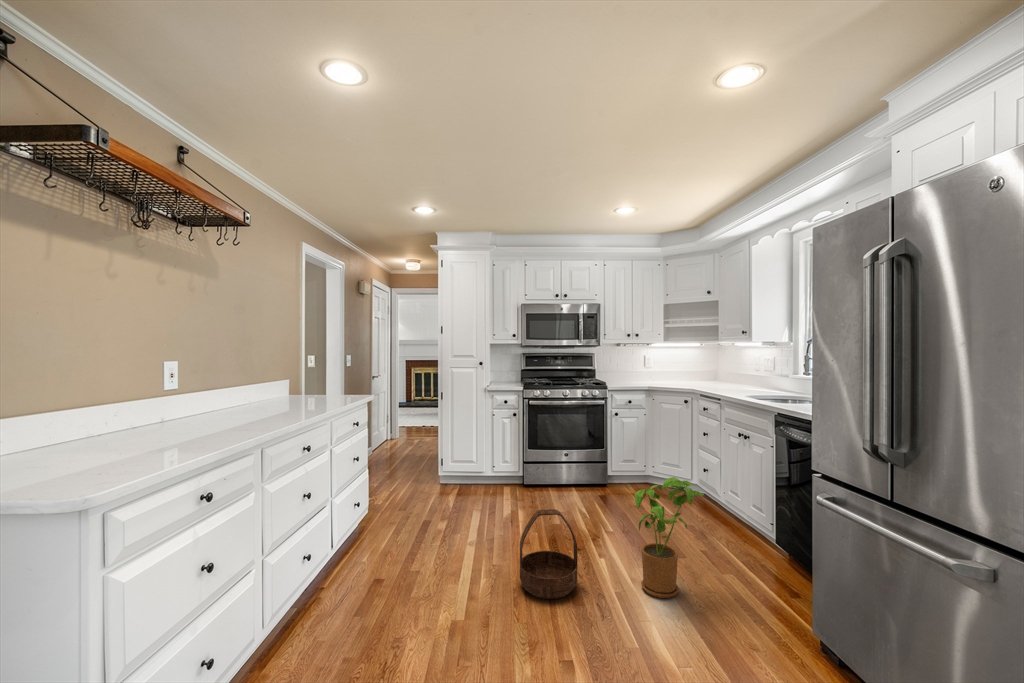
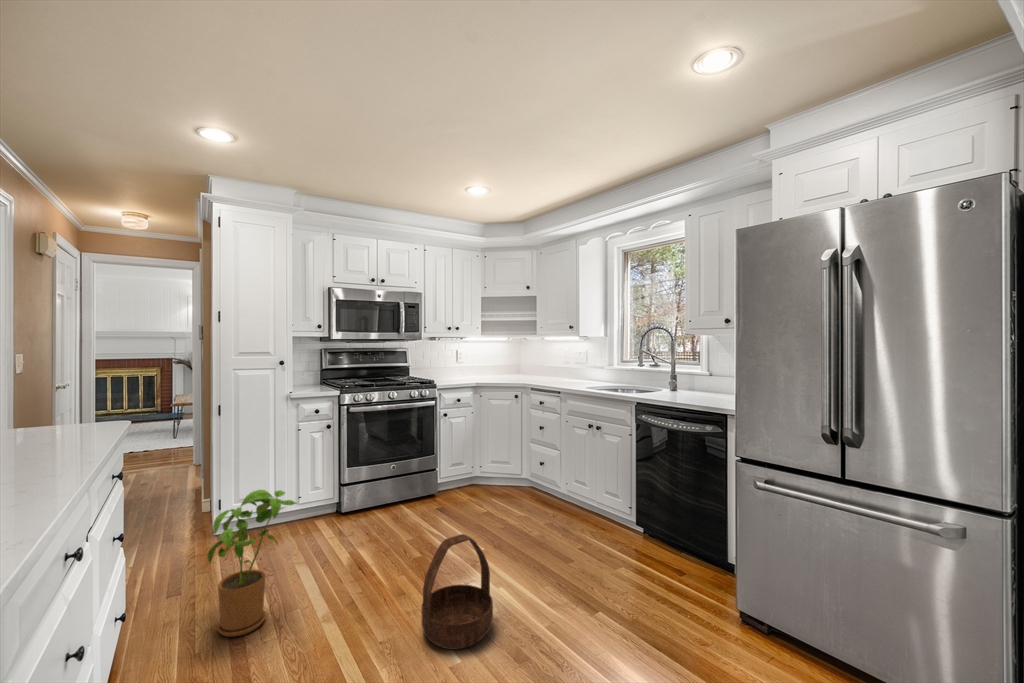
house plant: present [635,477,704,598] -> present [207,490,297,637]

